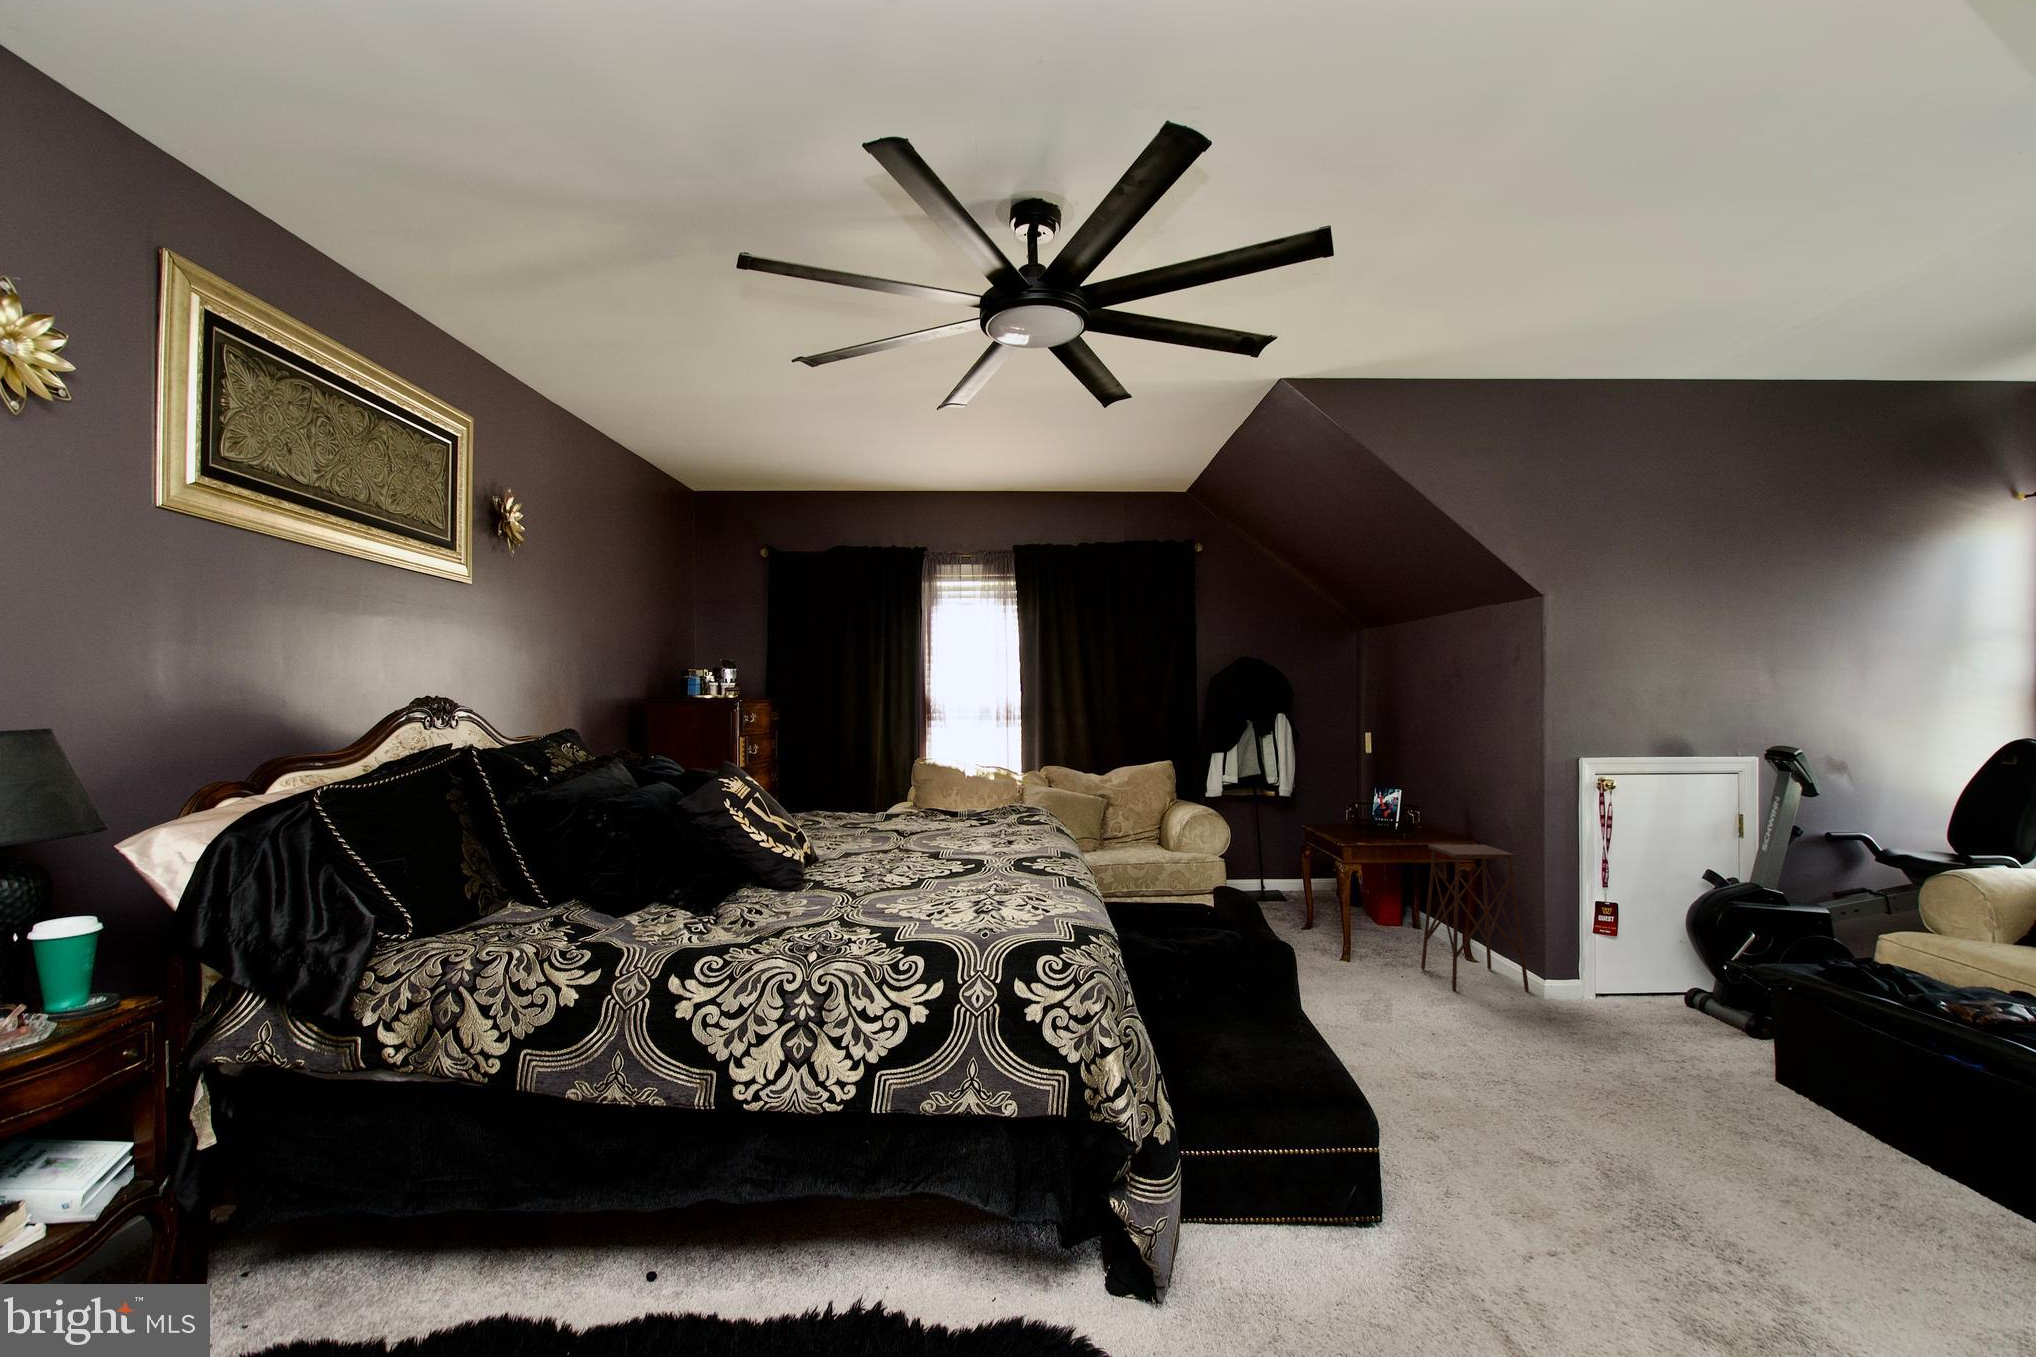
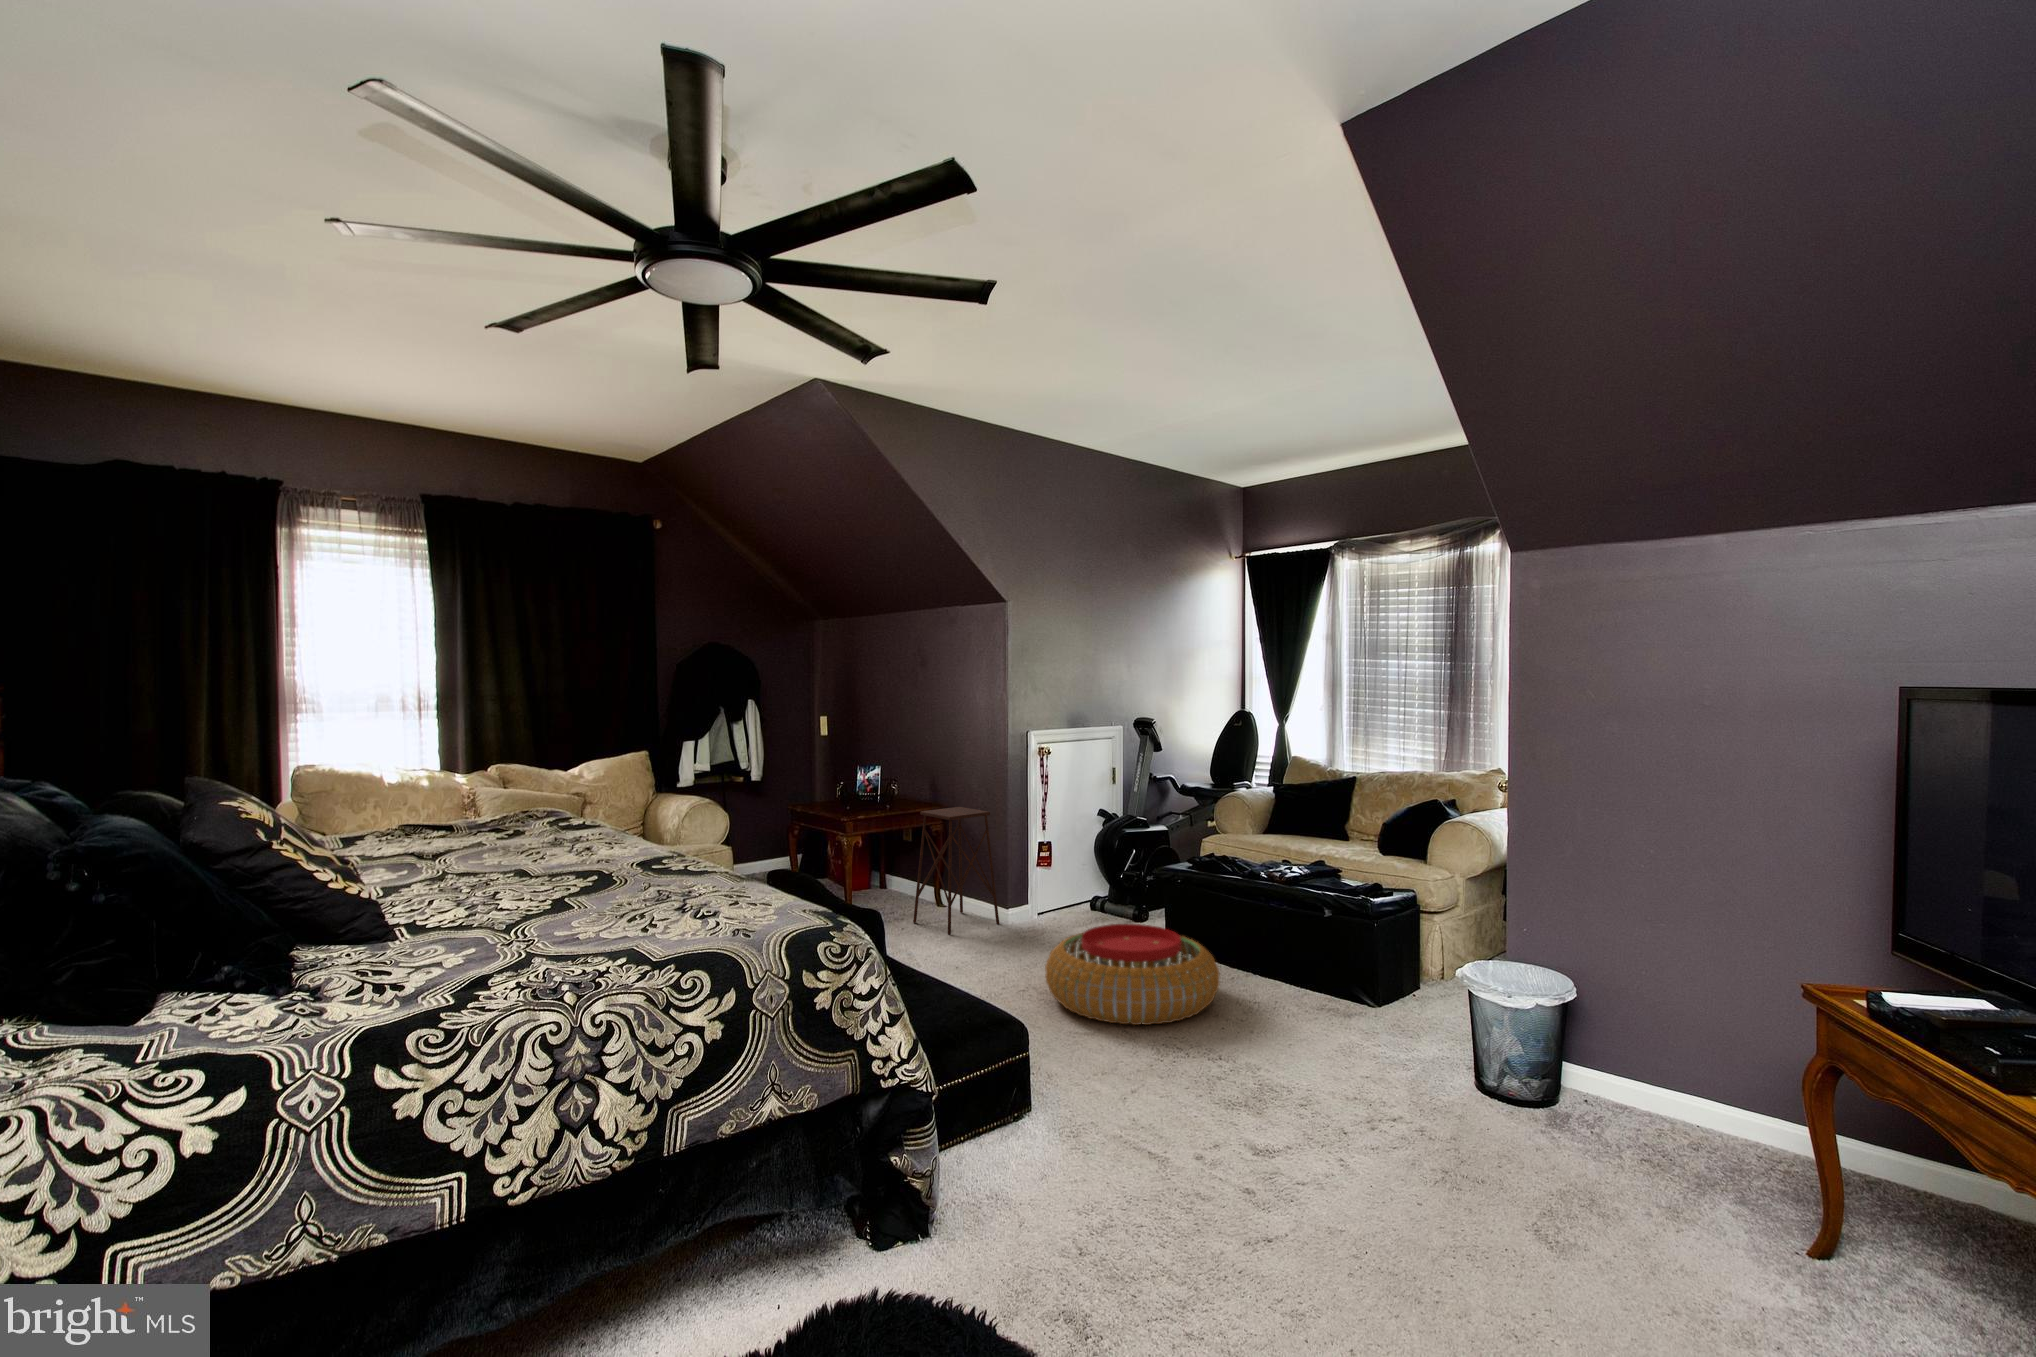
pouf: none [1513,1020,1802,1181] -> present [1045,924,1219,1025]

